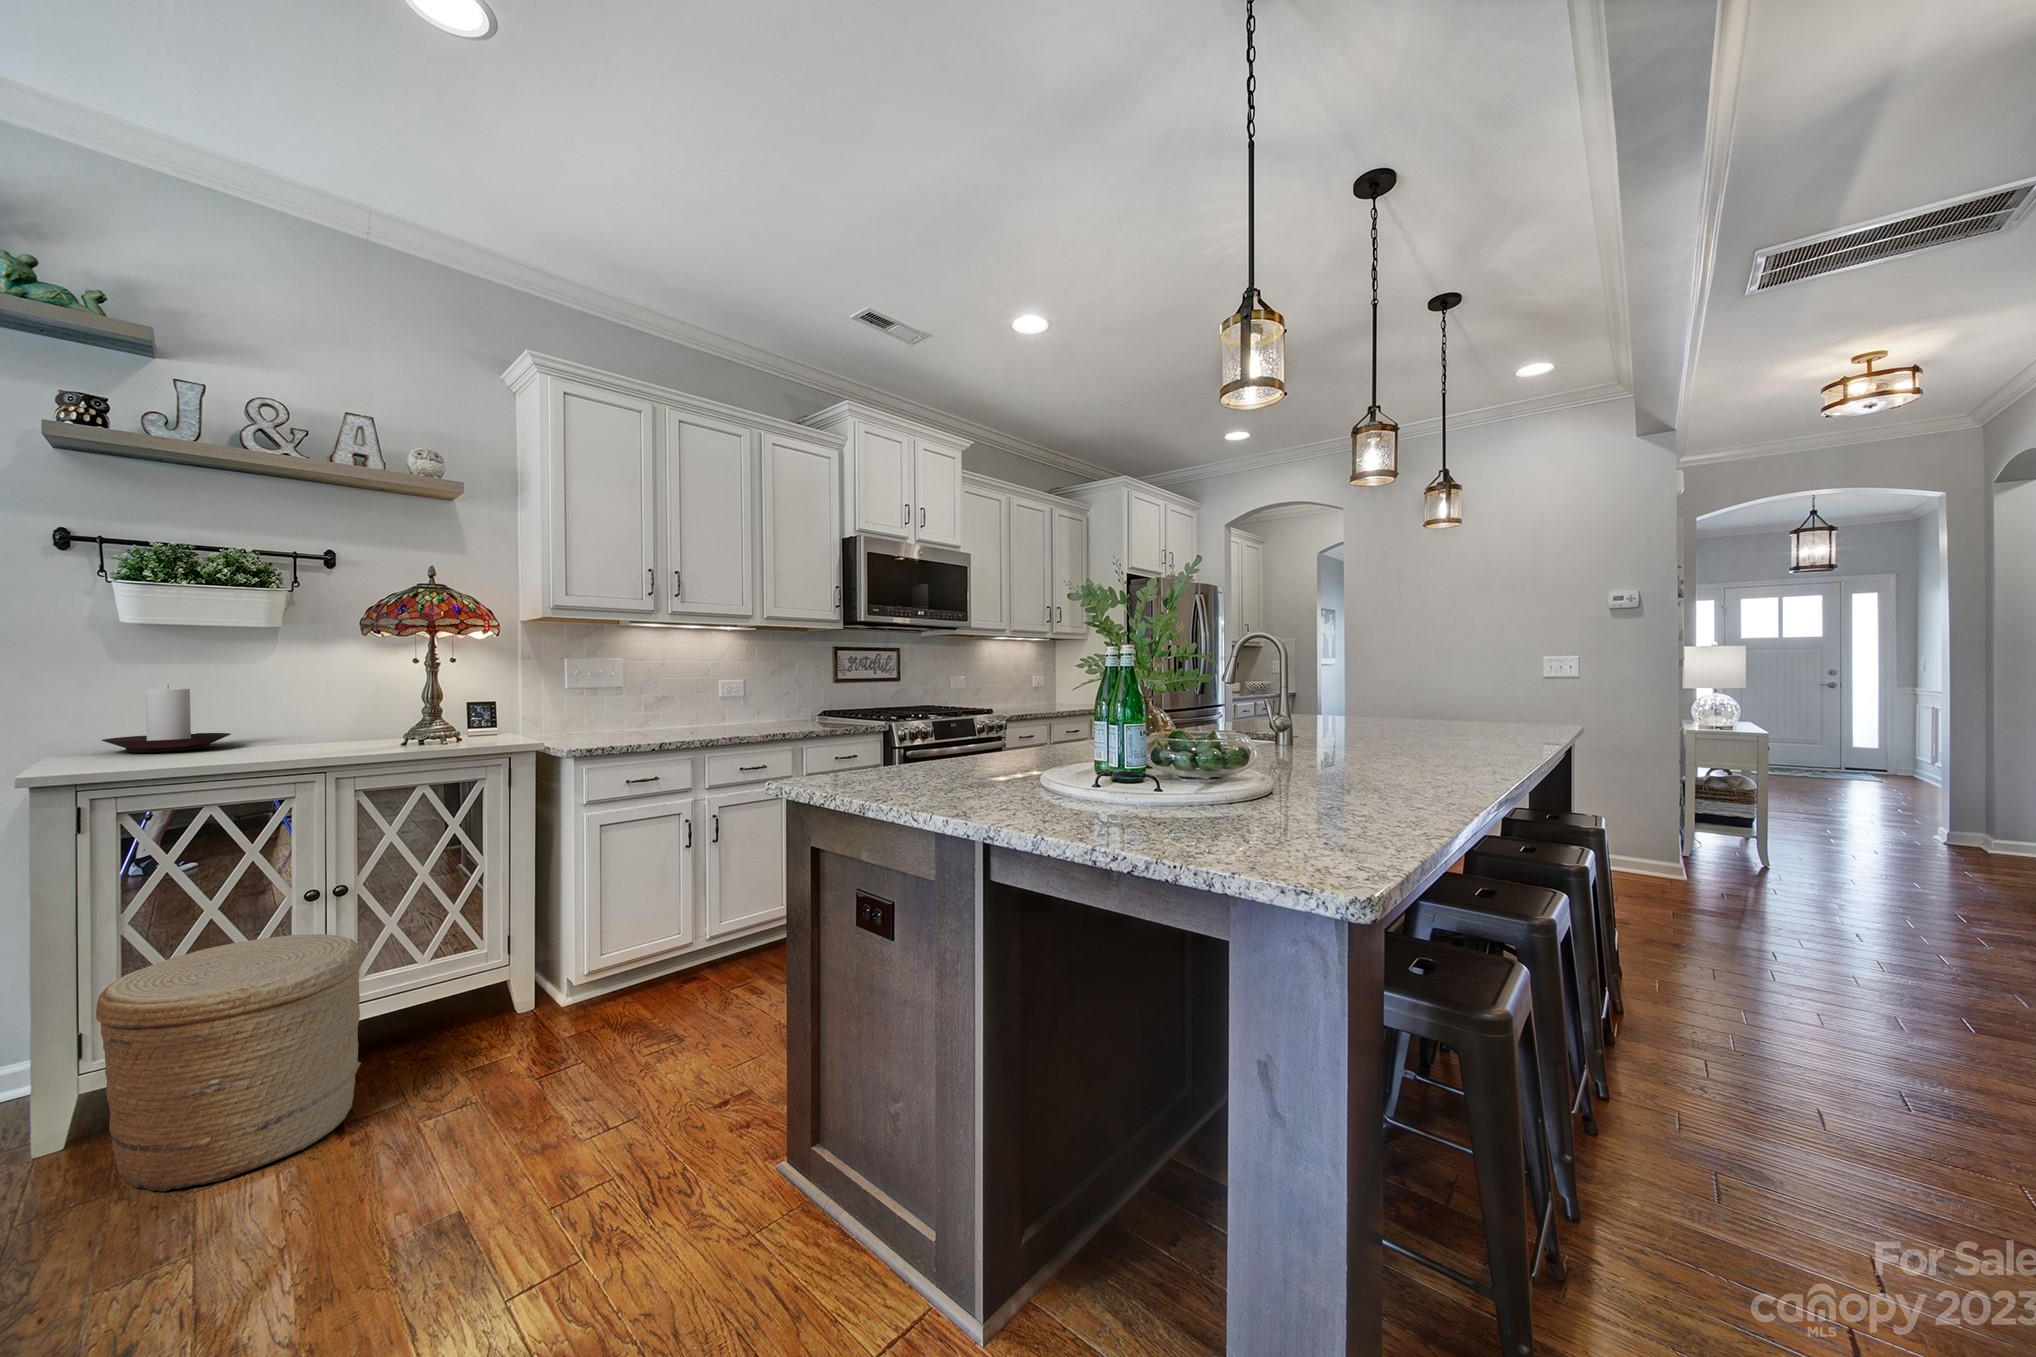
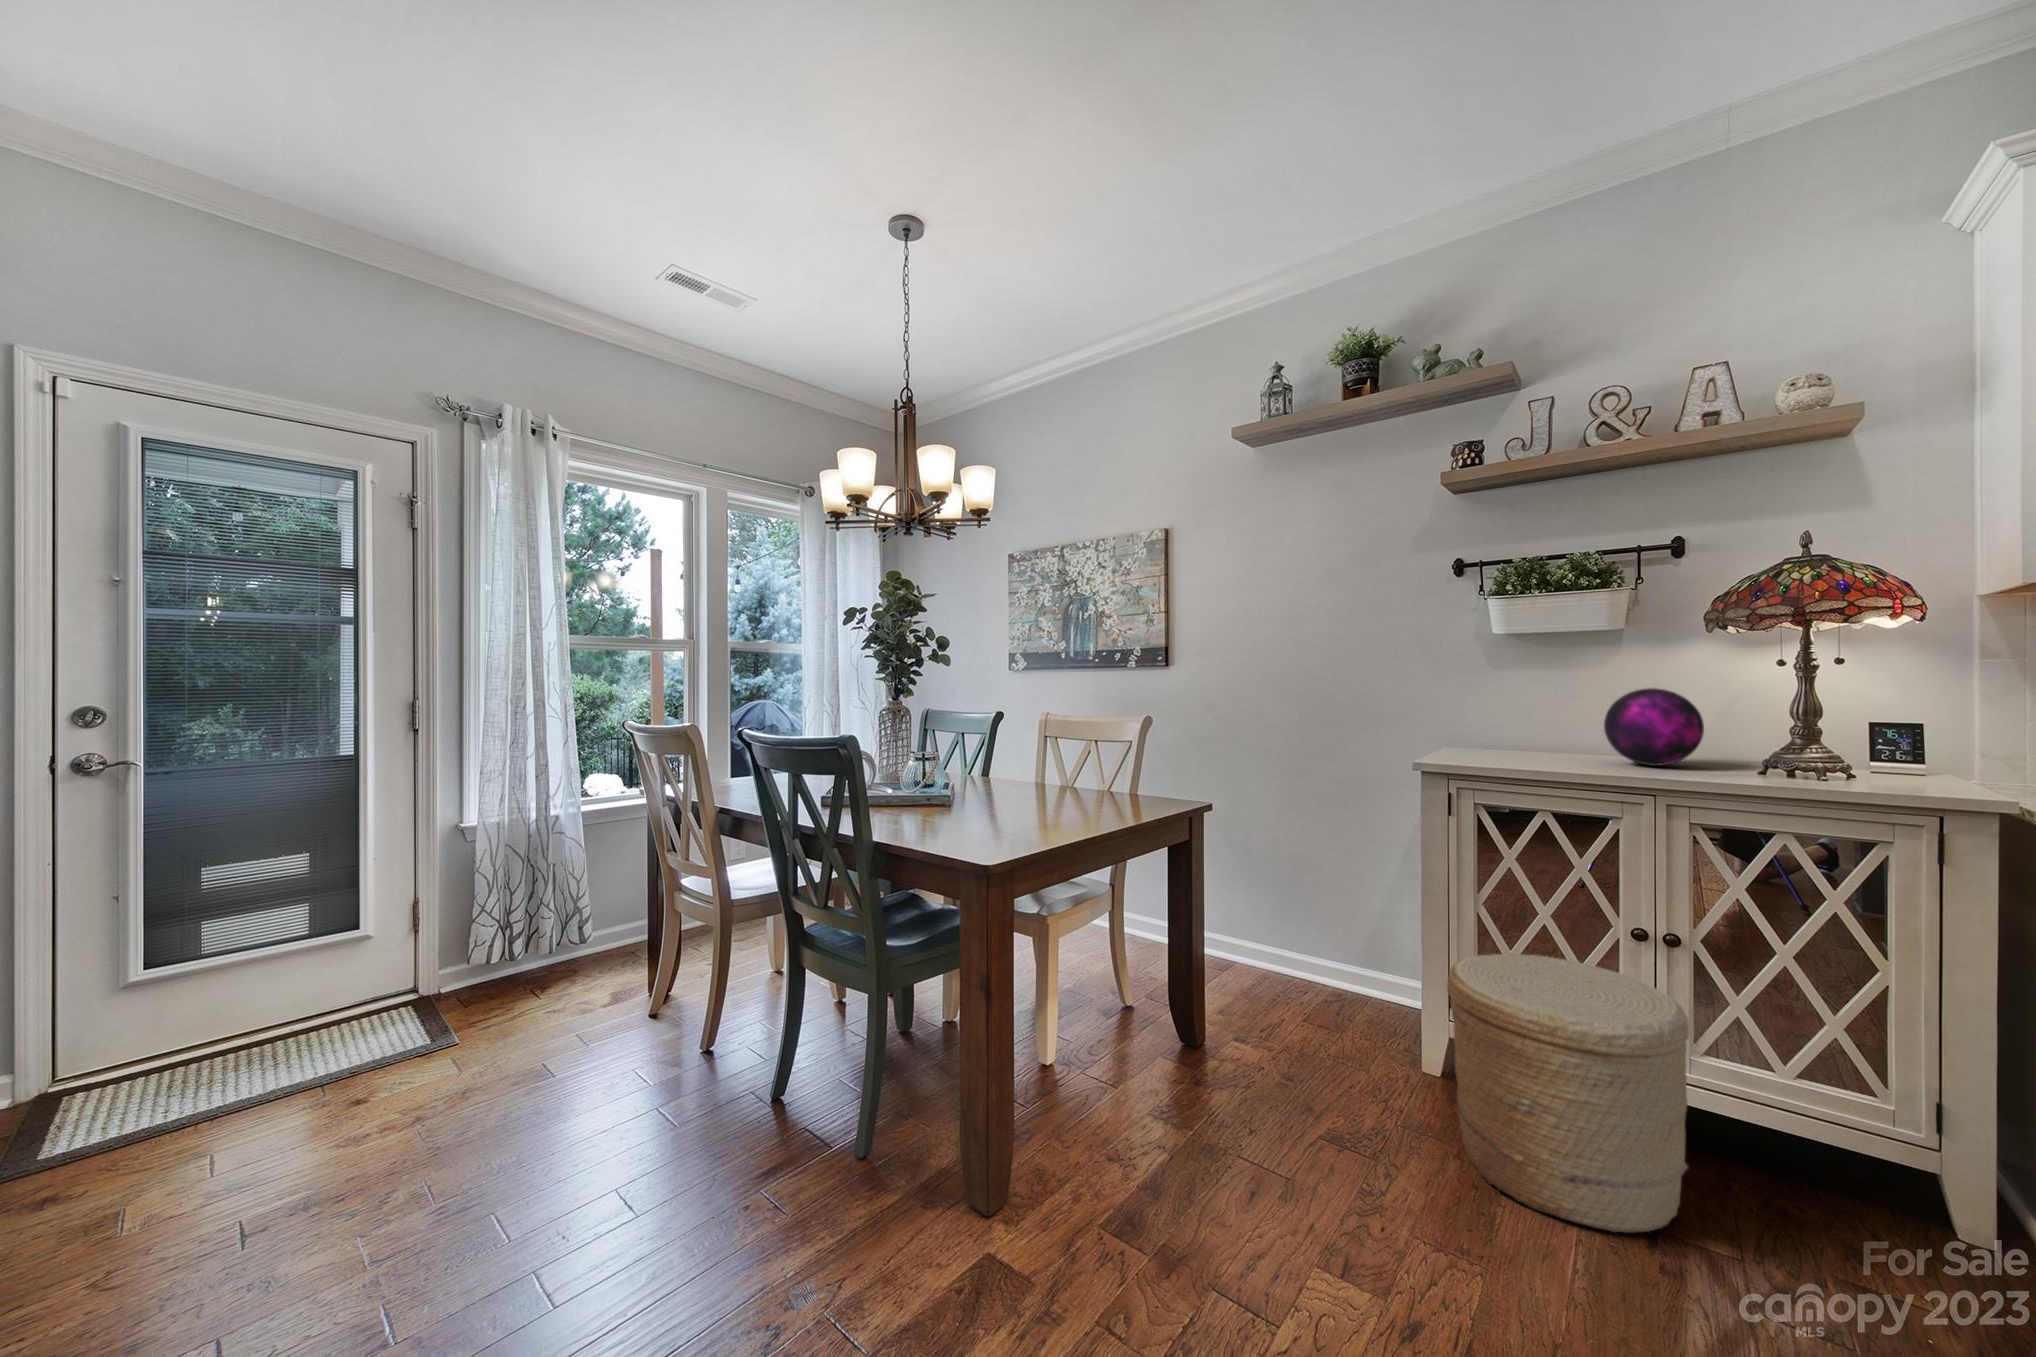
decorative orb: none [269,682,360,749] -> present [1604,688,1704,766]
candle holder: present [102,685,231,752] -> none [1476,690,1576,753]

